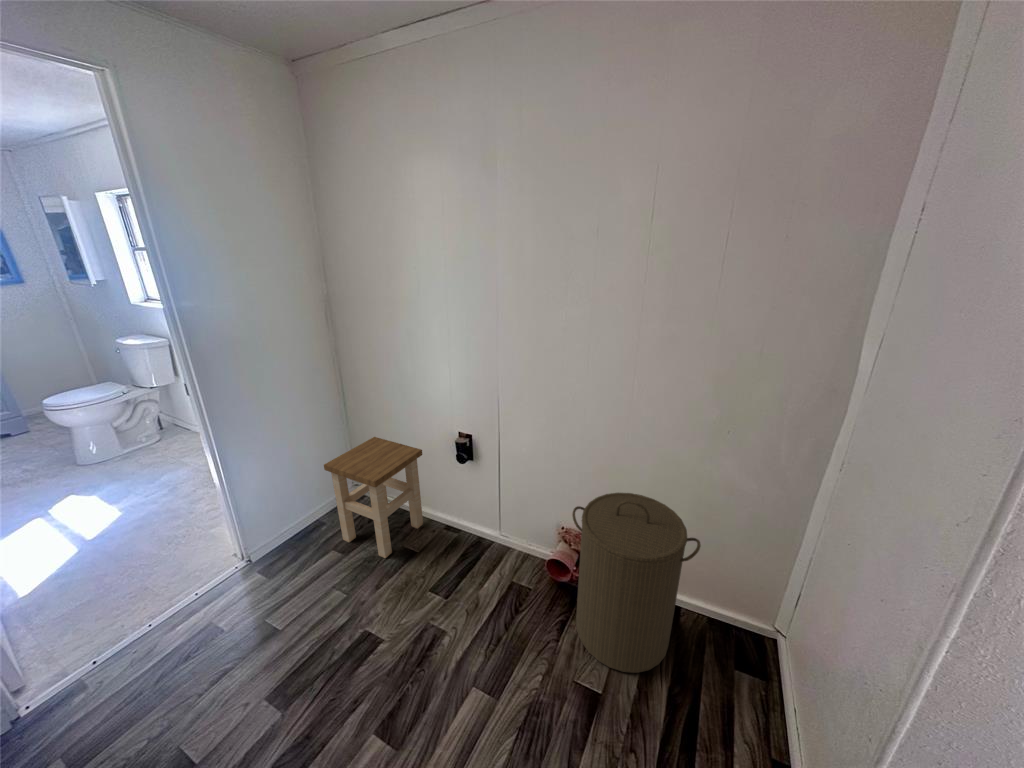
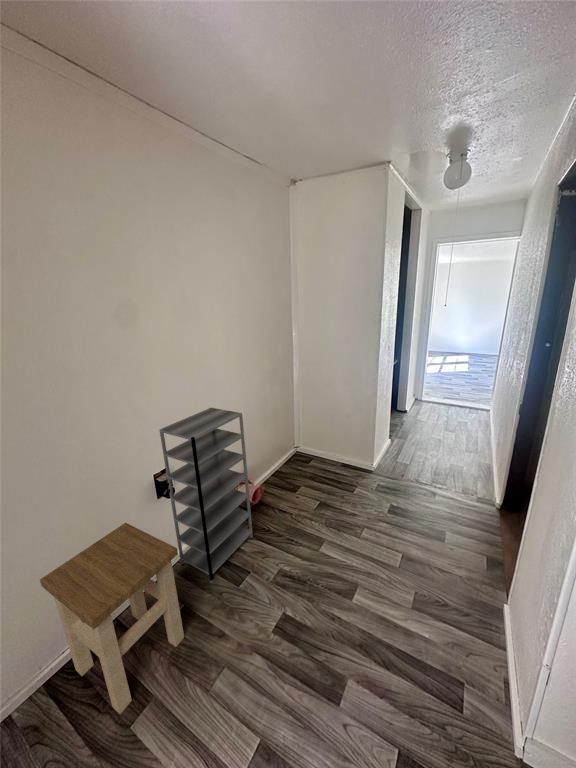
shelving unit: none [427,393,527,593] -> present [160,408,253,583]
laundry hamper: present [572,493,701,673] -> none [257,416,310,506]

